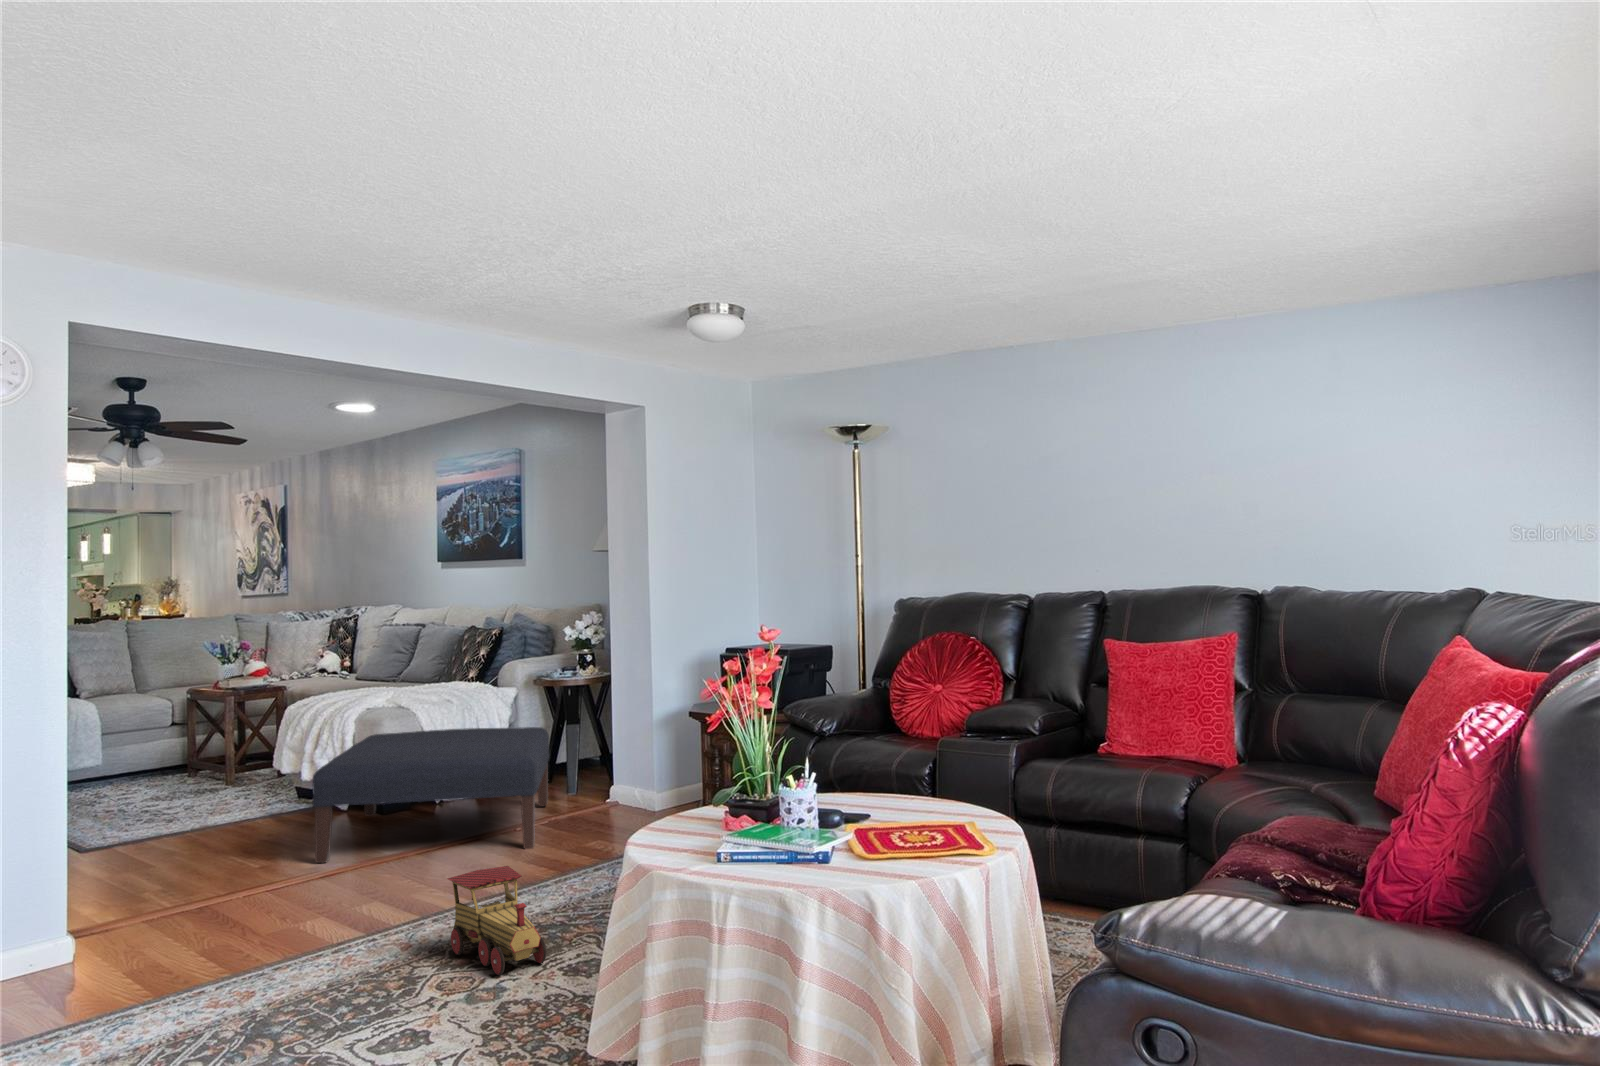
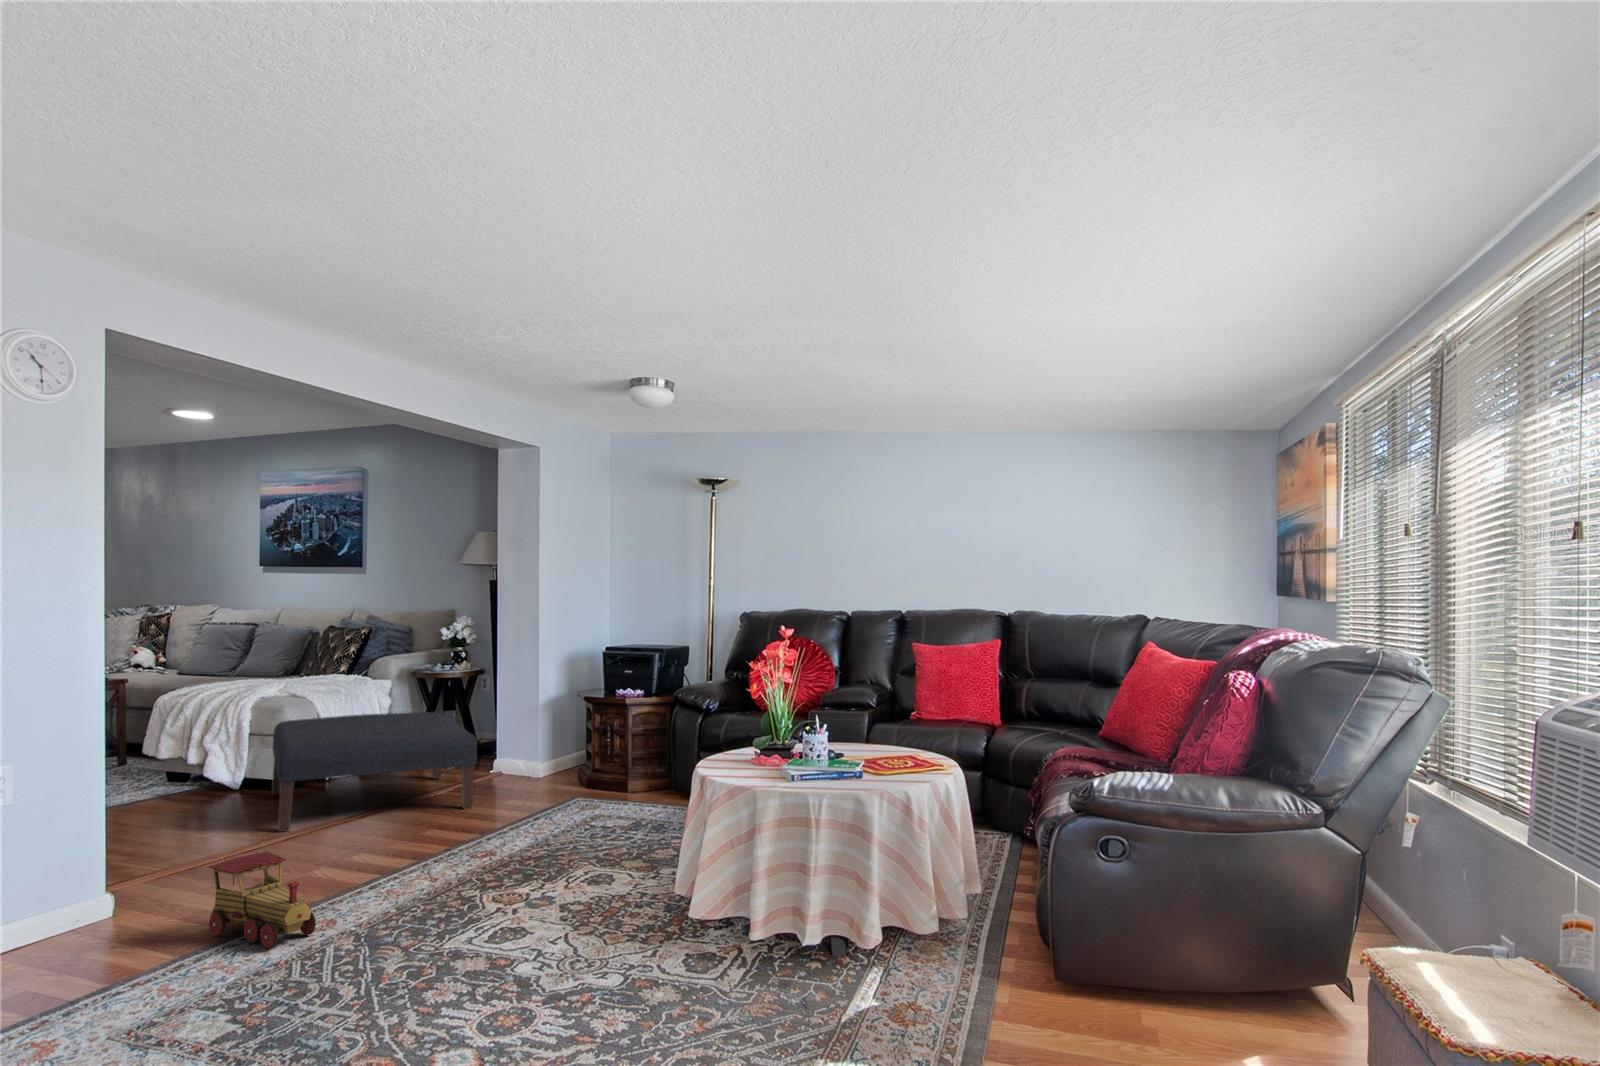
toy train: present [447,866,547,975] -> present [208,851,316,949]

